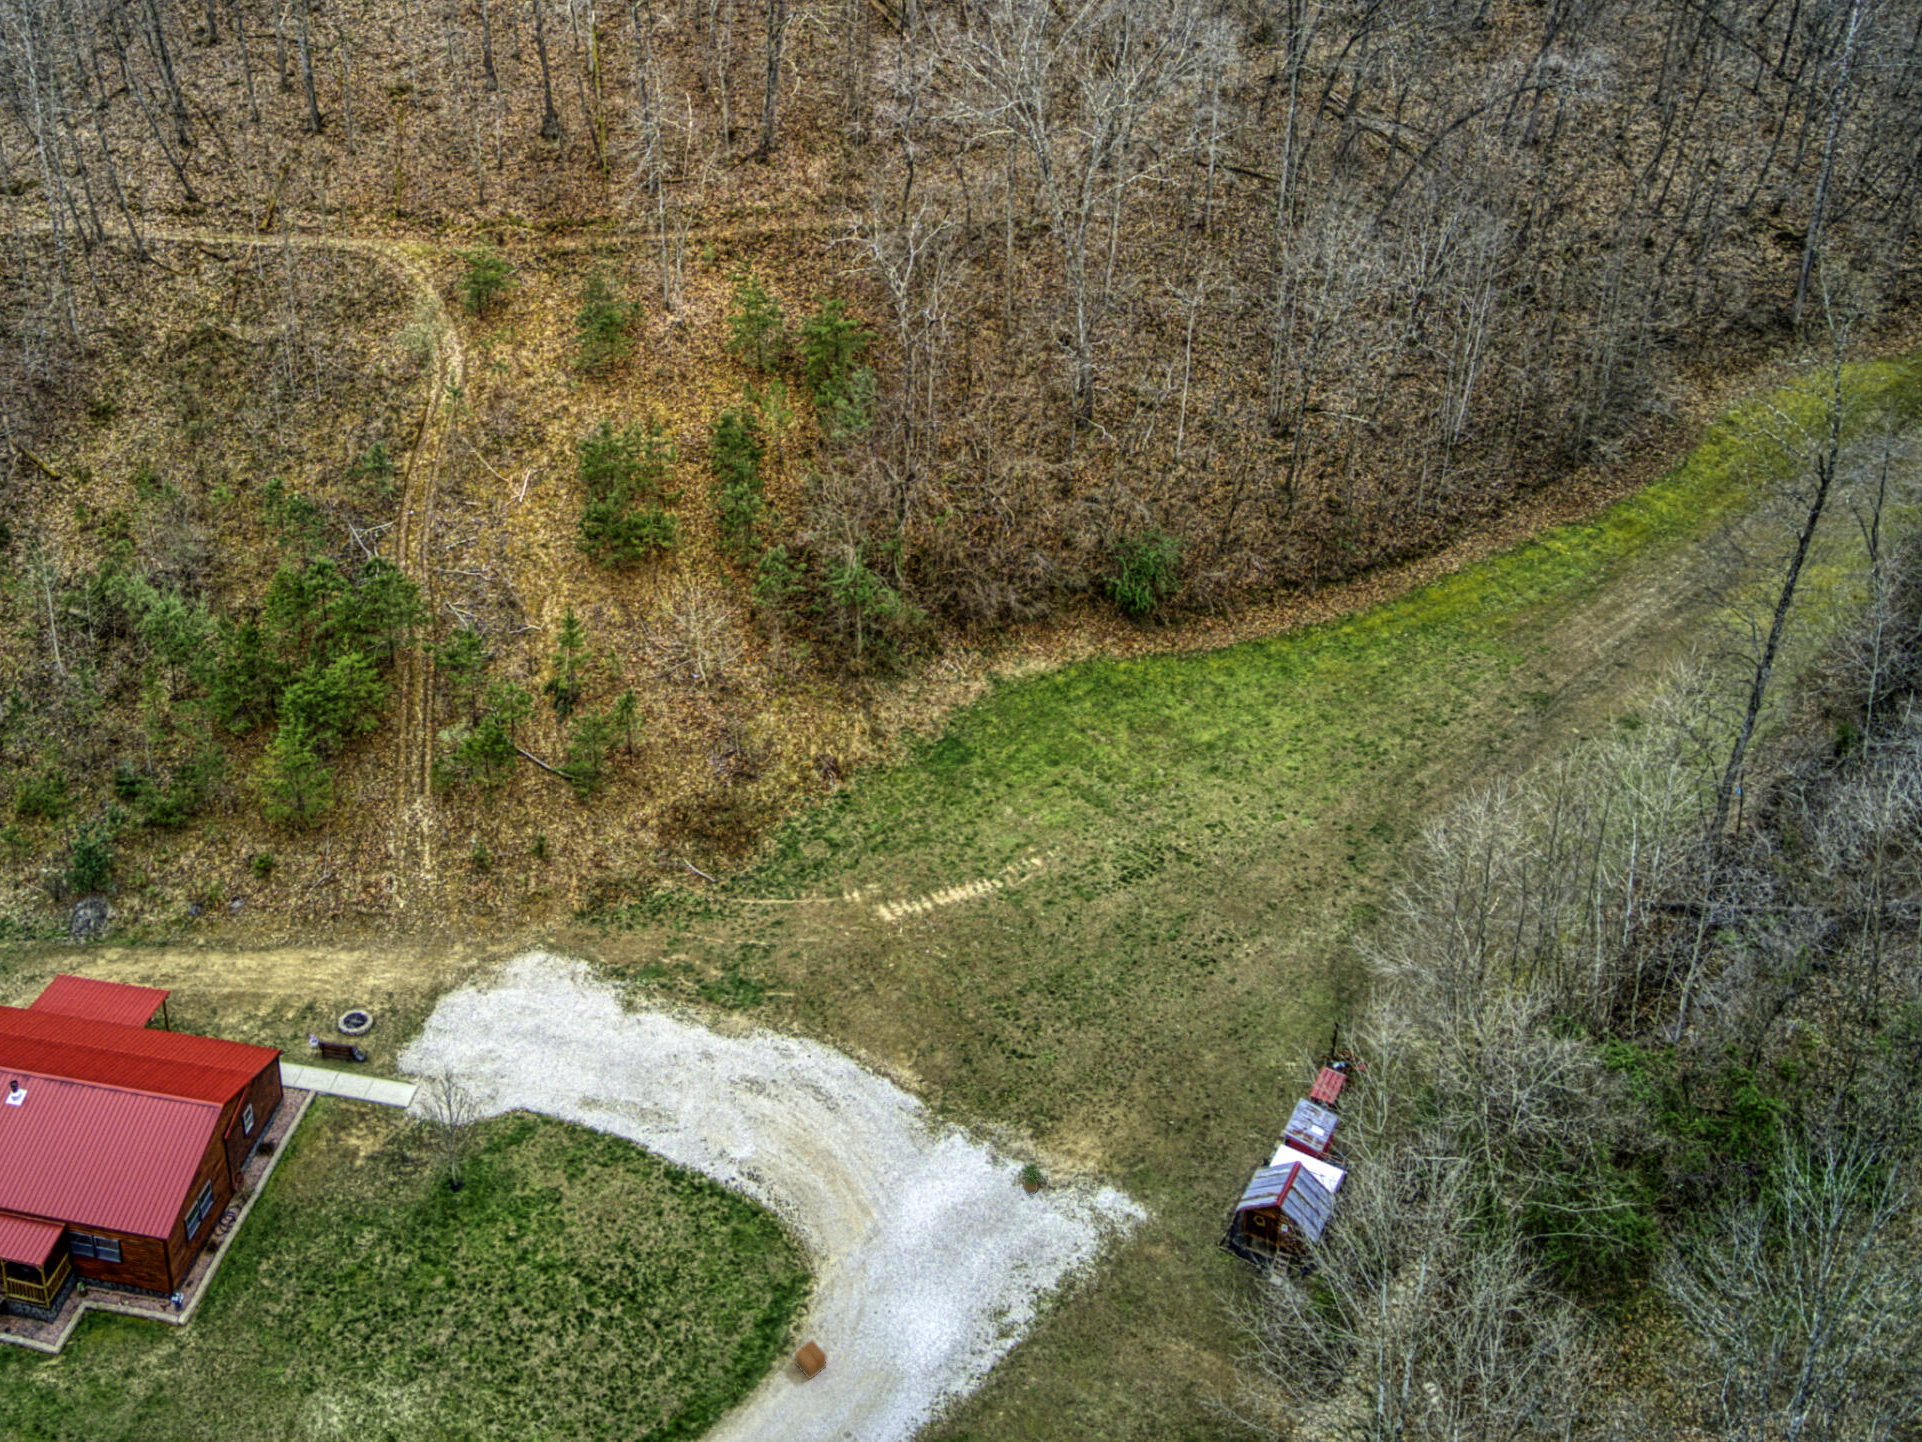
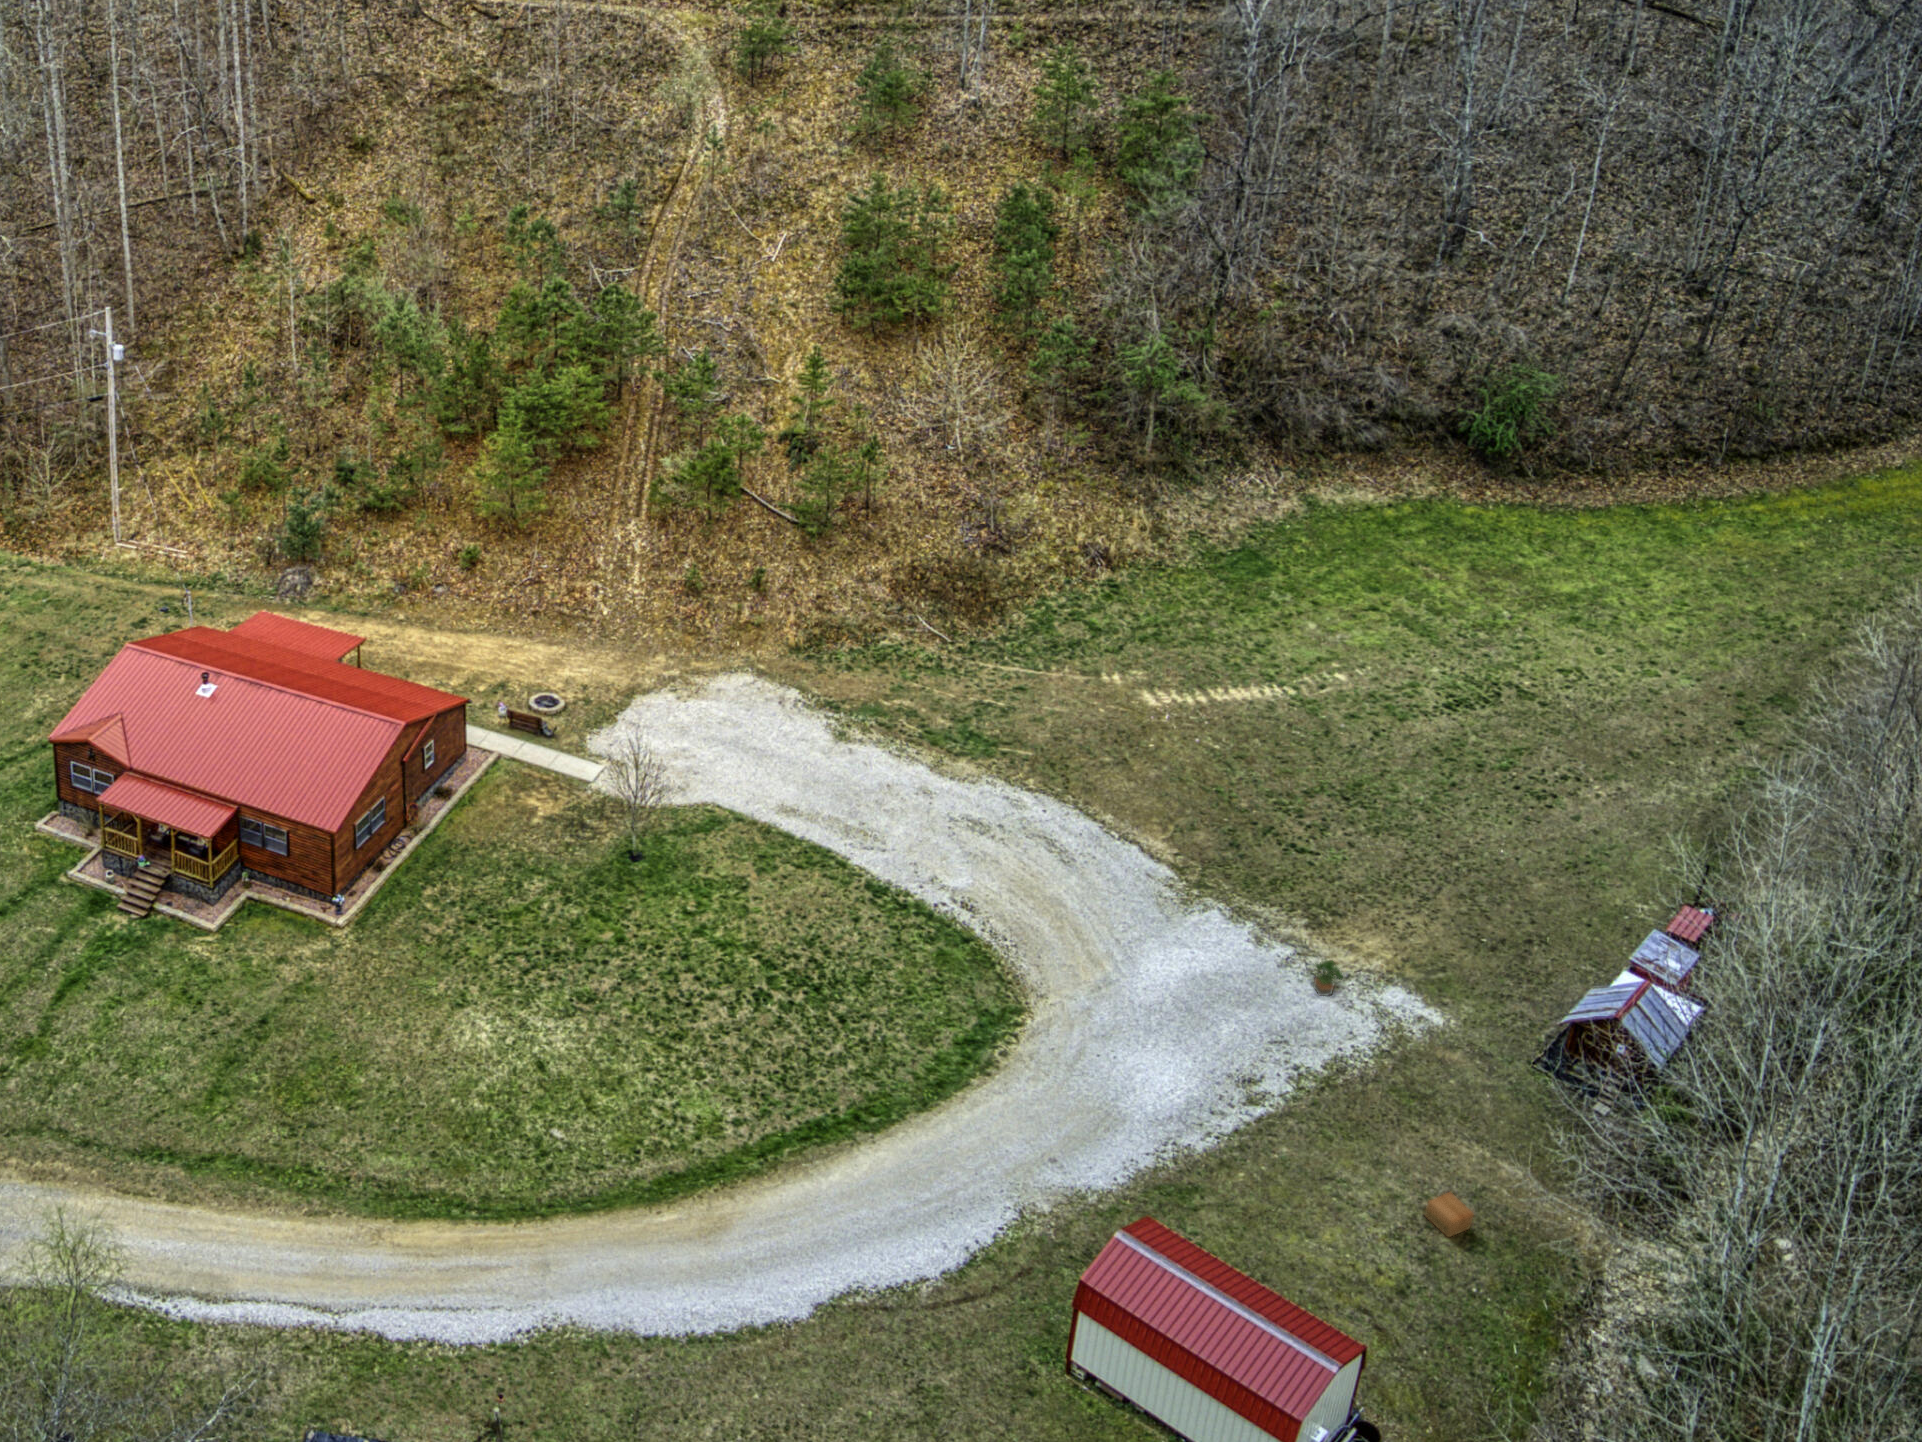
cardboard box: present [795,1341,826,1379] -> present [1425,1192,1474,1237]

